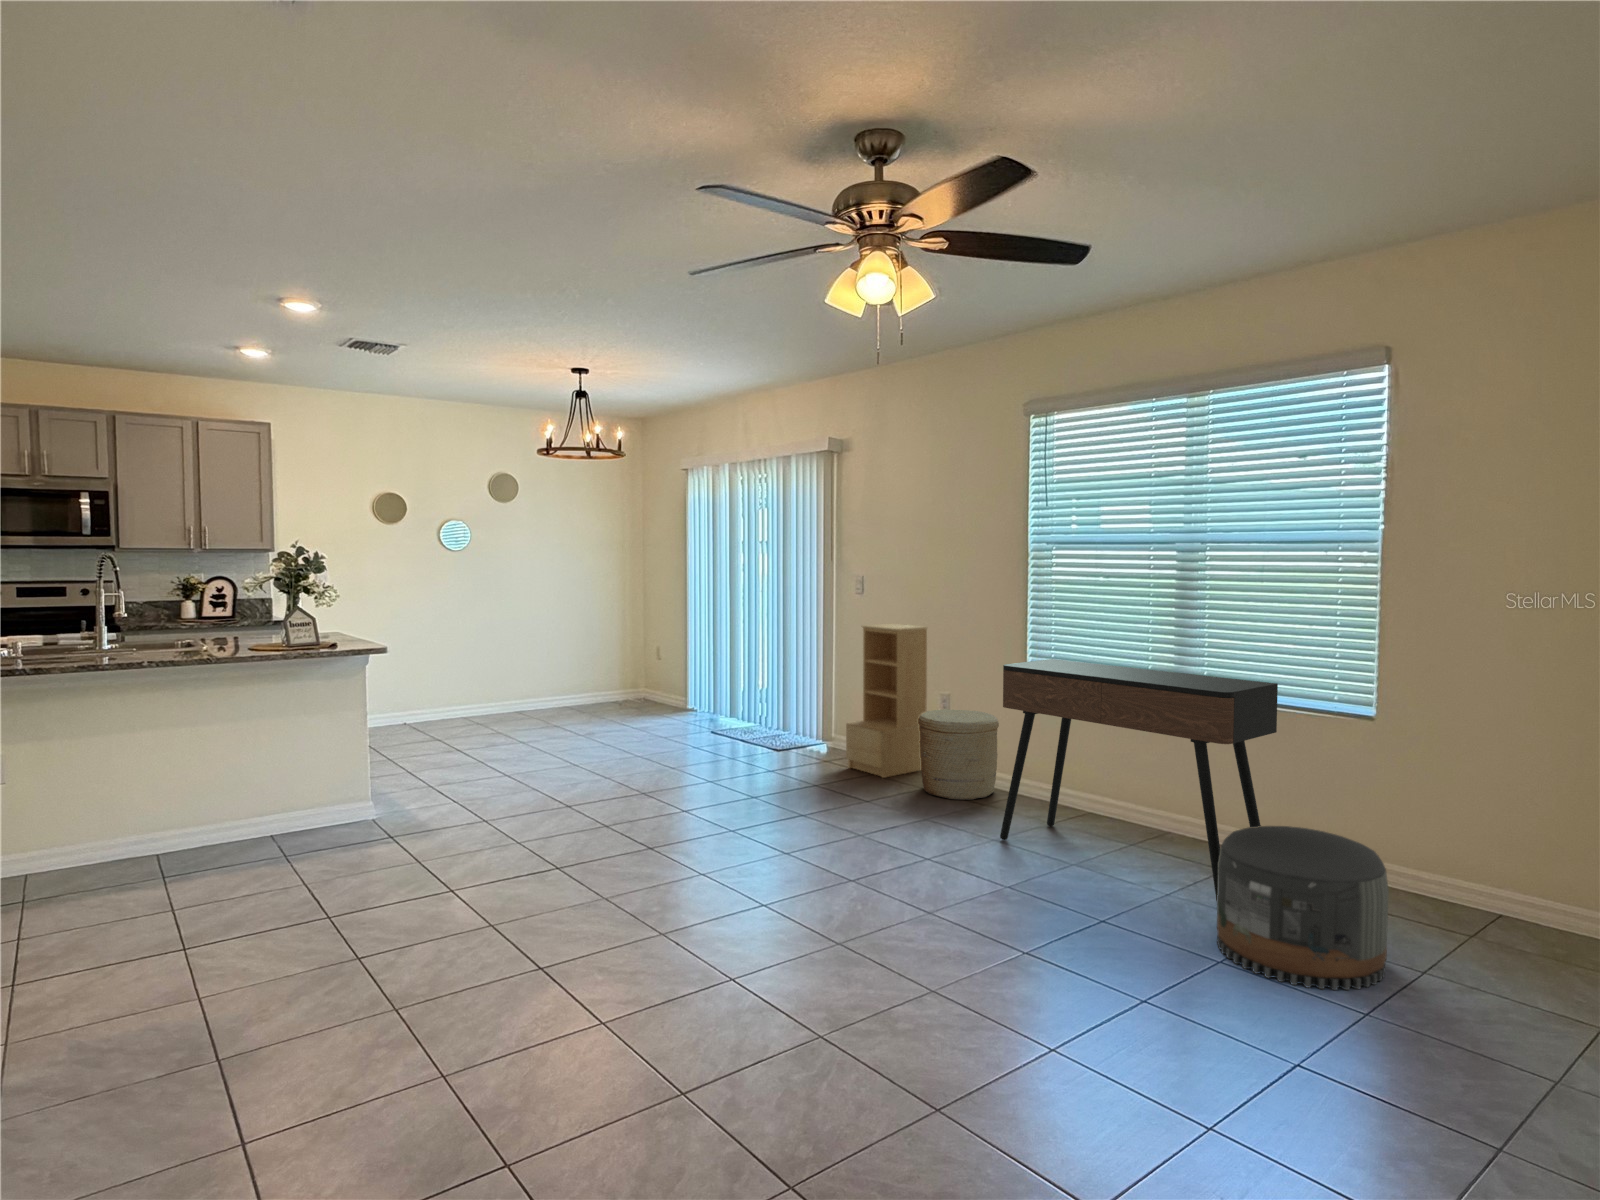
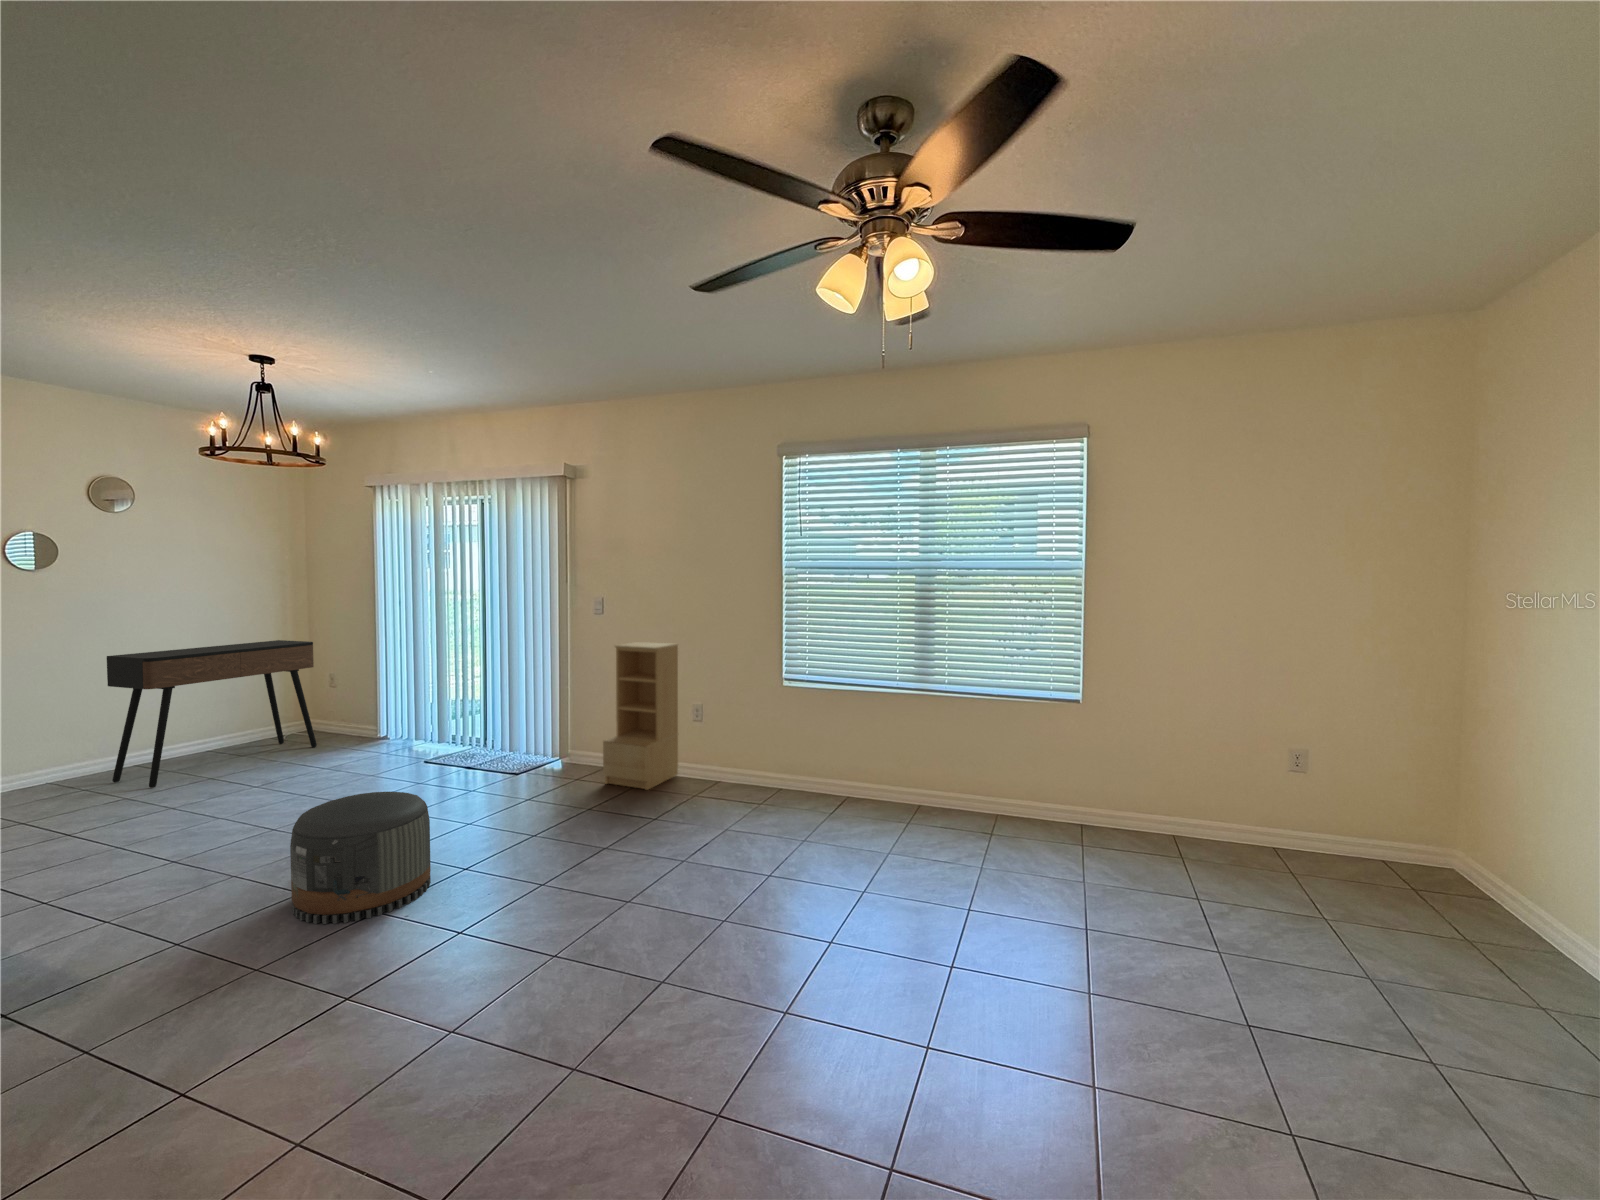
console table: present [1000,659,1278,901] -> present [107,640,317,787]
woven basket: present [918,709,999,800] -> none [688,718,761,804]
pouf: present [1217,826,1389,990] -> present [290,792,431,924]

